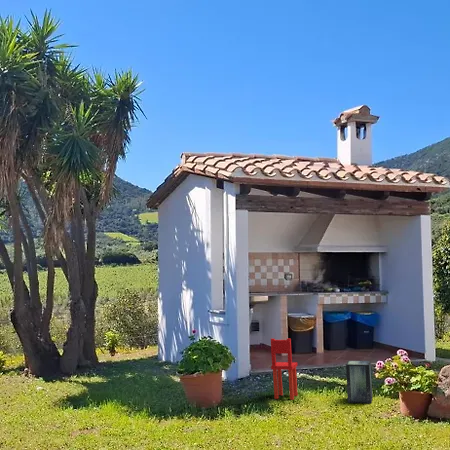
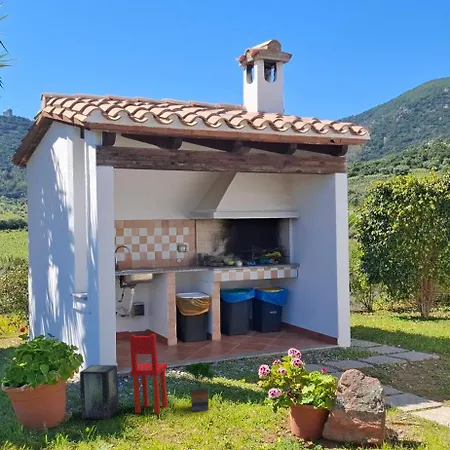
potted tree: none [312,361,337,399] -> present [184,362,215,411]
storage box: present [346,361,373,403] -> present [80,365,119,419]

